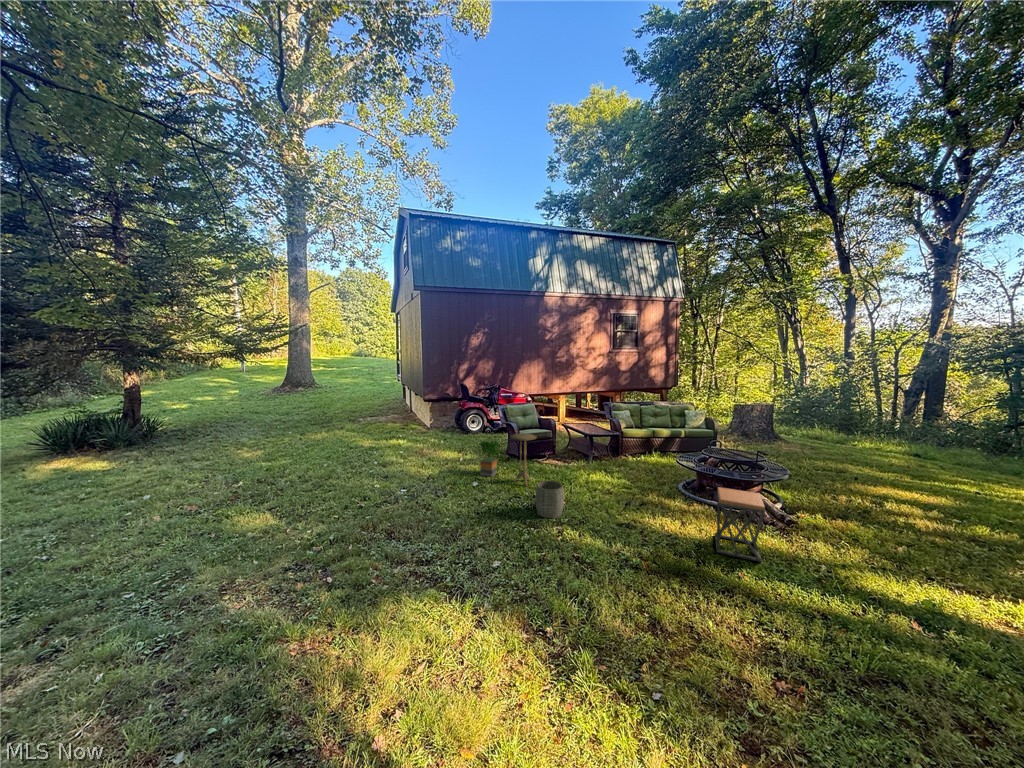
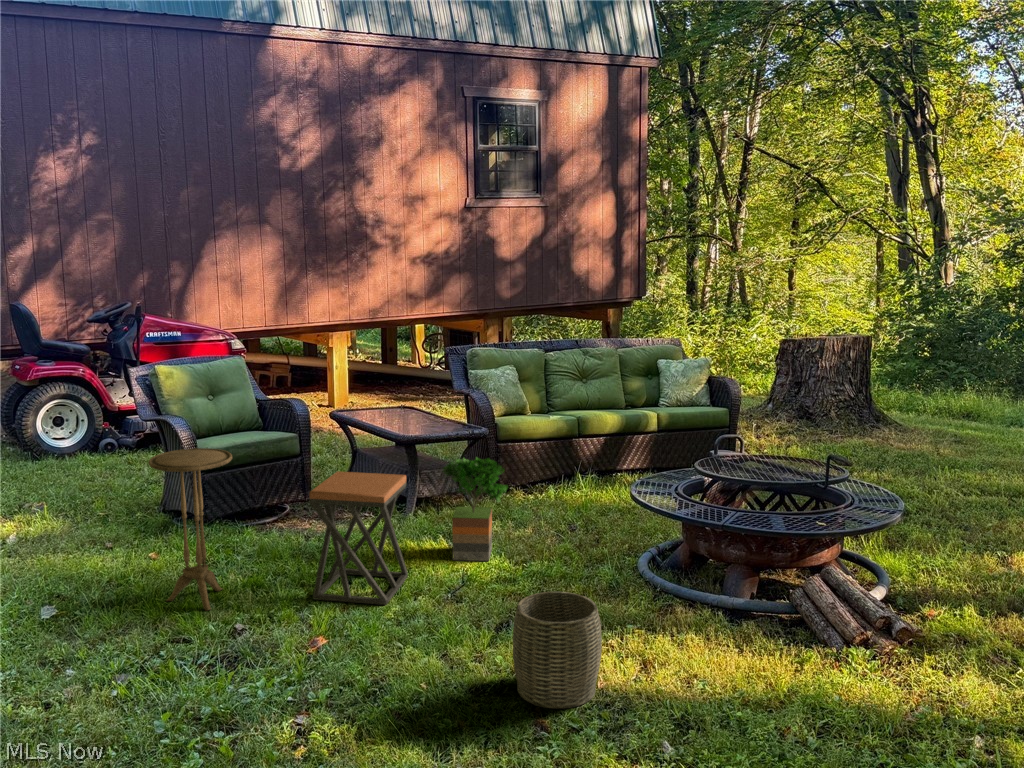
potted tree: present [480,441,500,477] -> present [442,458,507,561]
woven basket: present [535,481,564,518] -> present [513,592,602,709]
stool: present [715,487,765,562] -> present [310,471,408,605]

